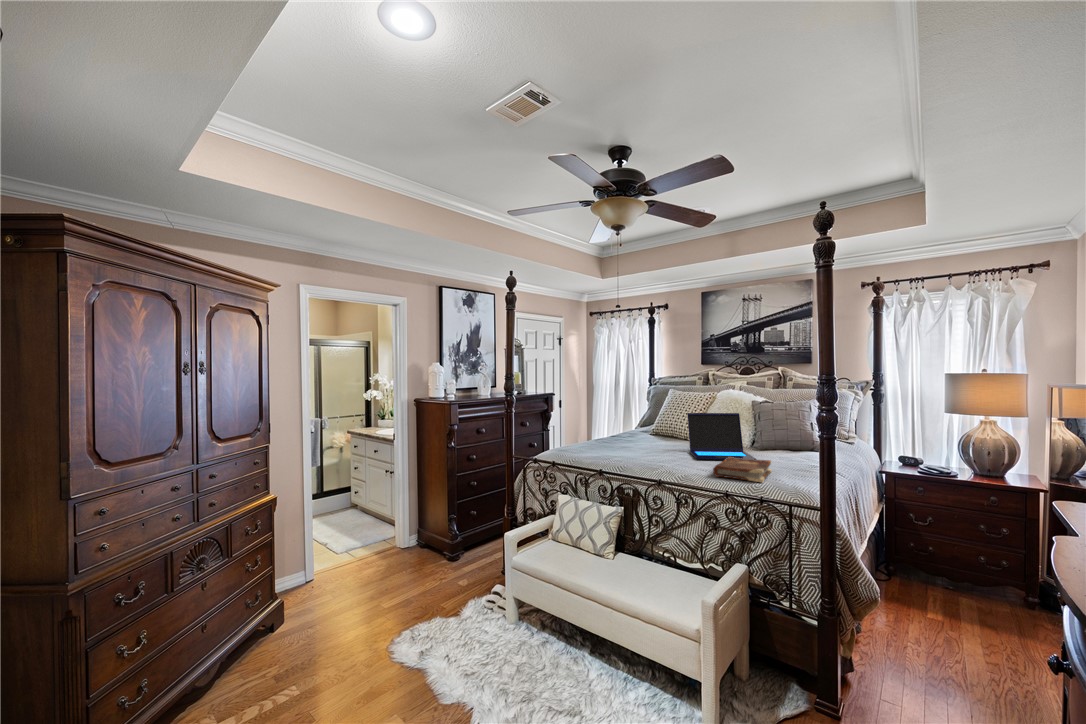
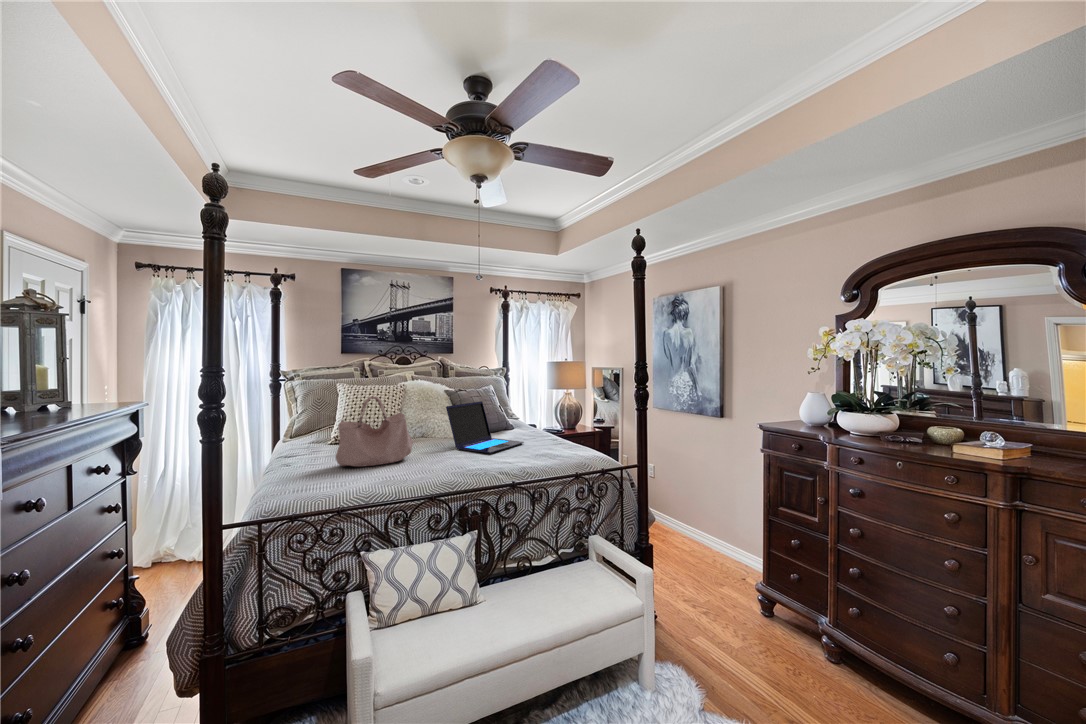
handbag: none [597,399,646,449] -> present [336,397,413,467]
book: present [713,457,772,482] -> none [527,439,589,463]

